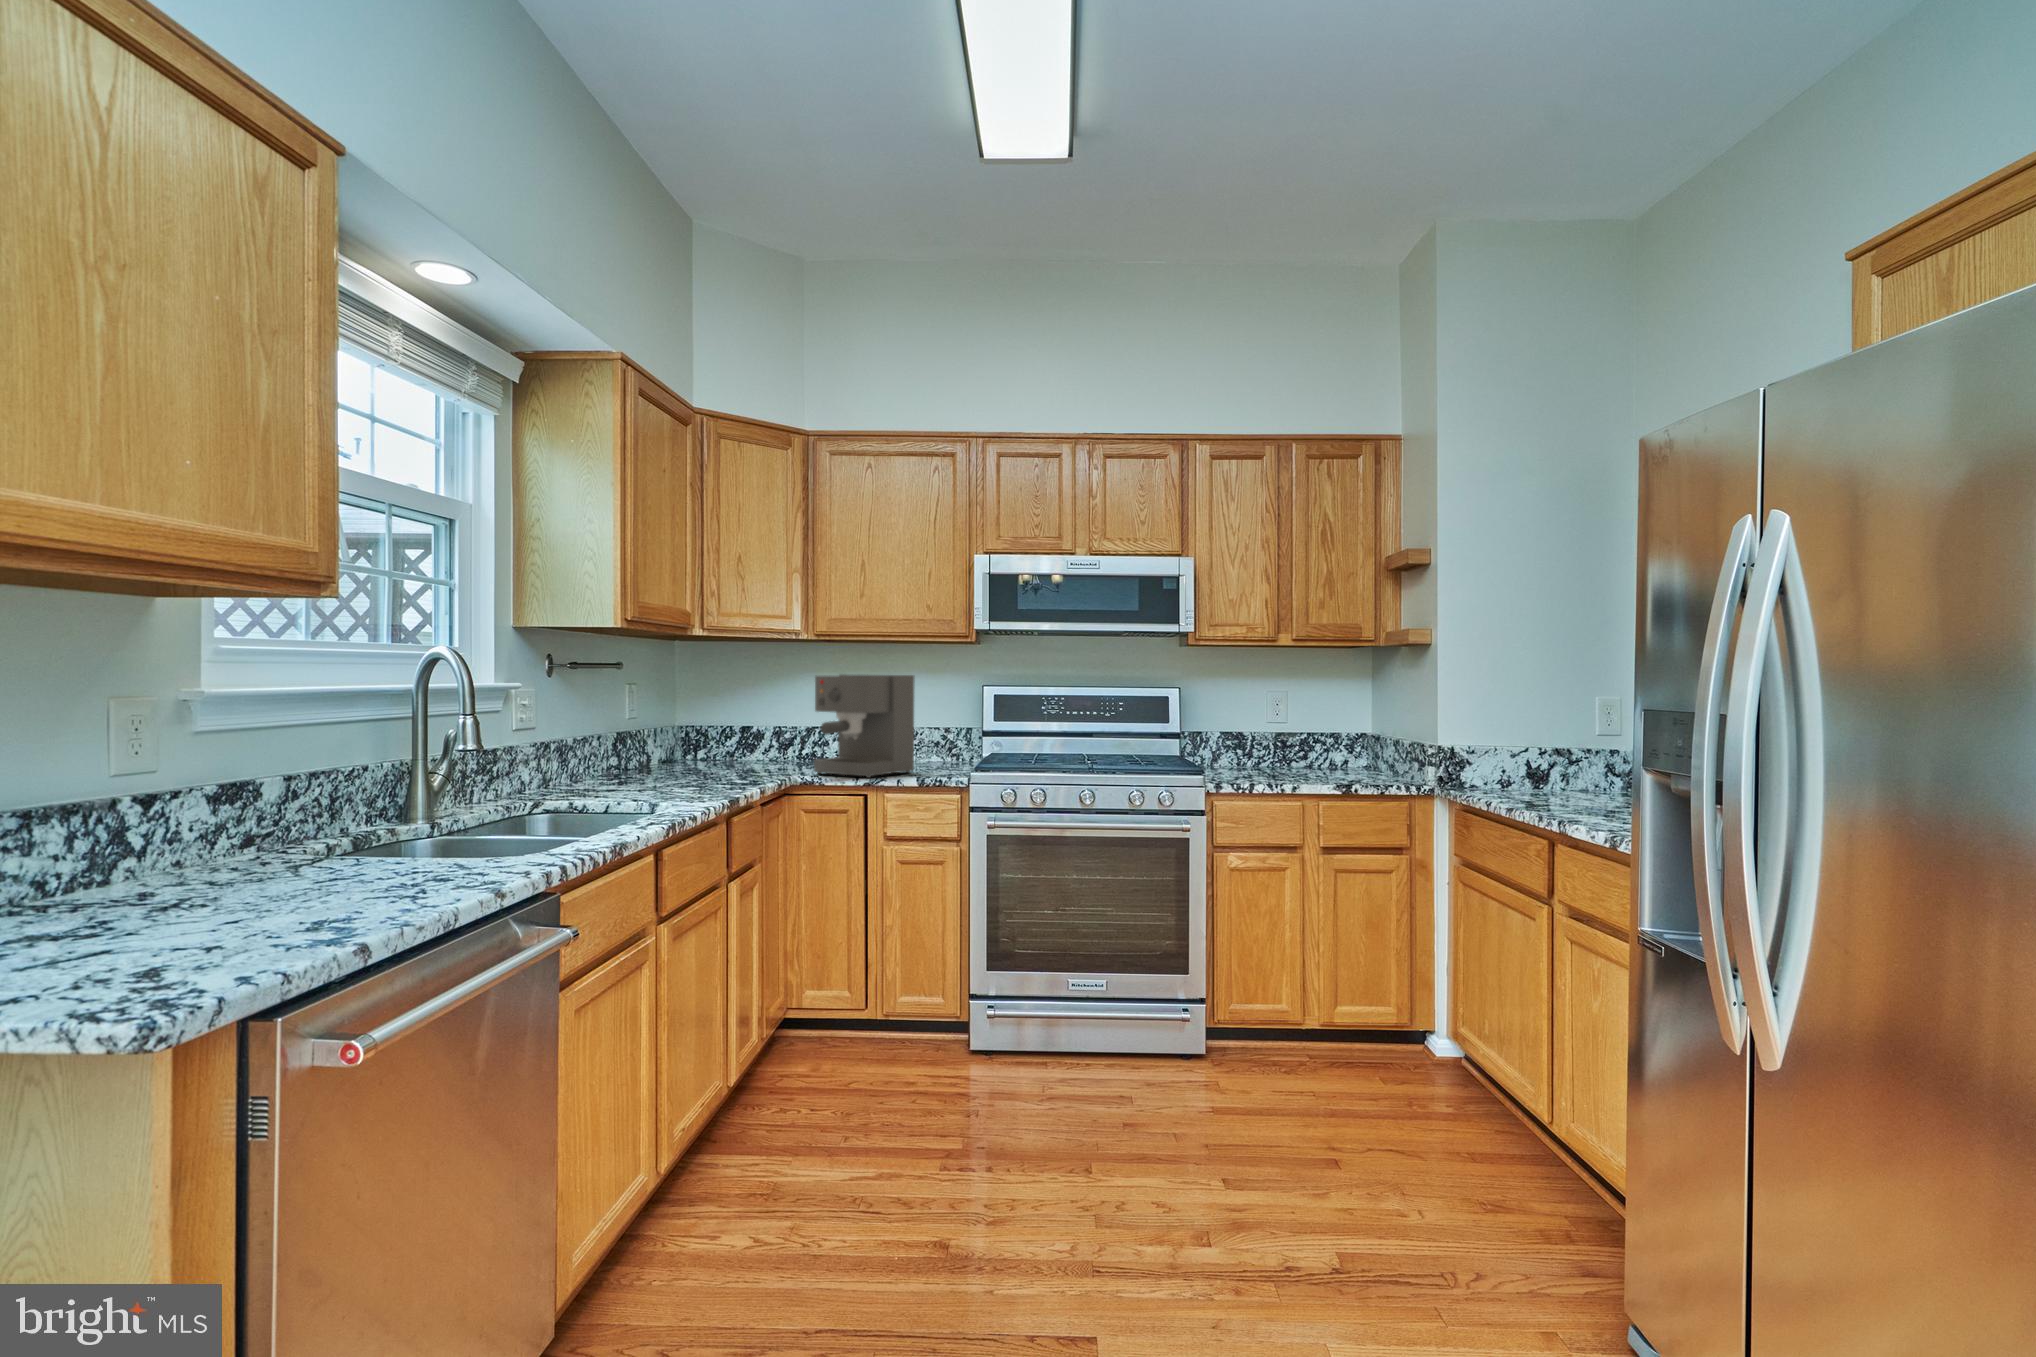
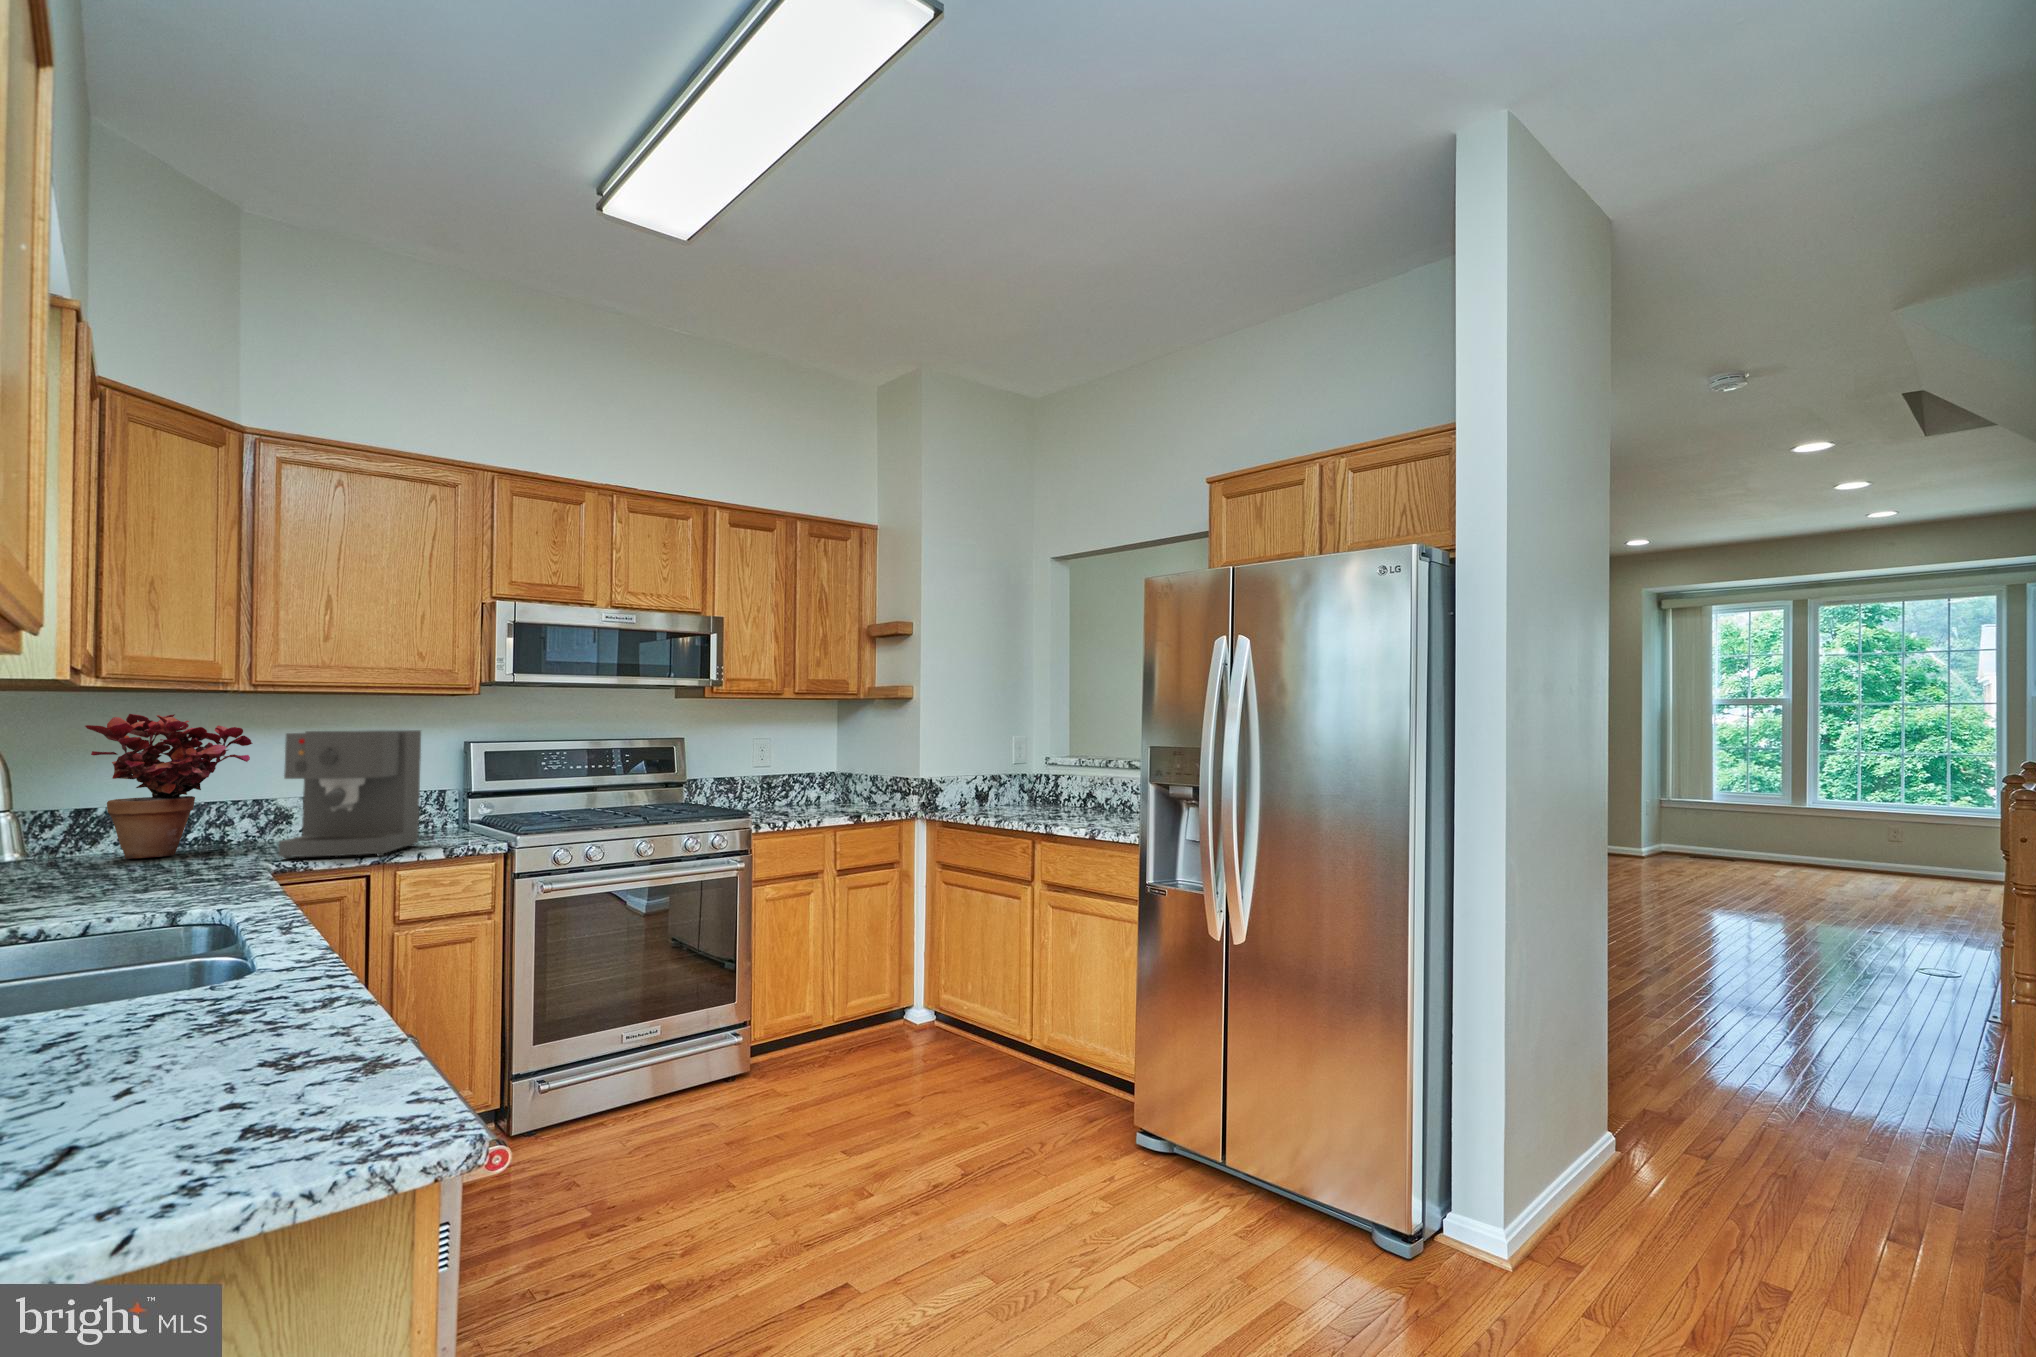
potted plant: none [729,660,826,765] -> present [85,714,253,859]

